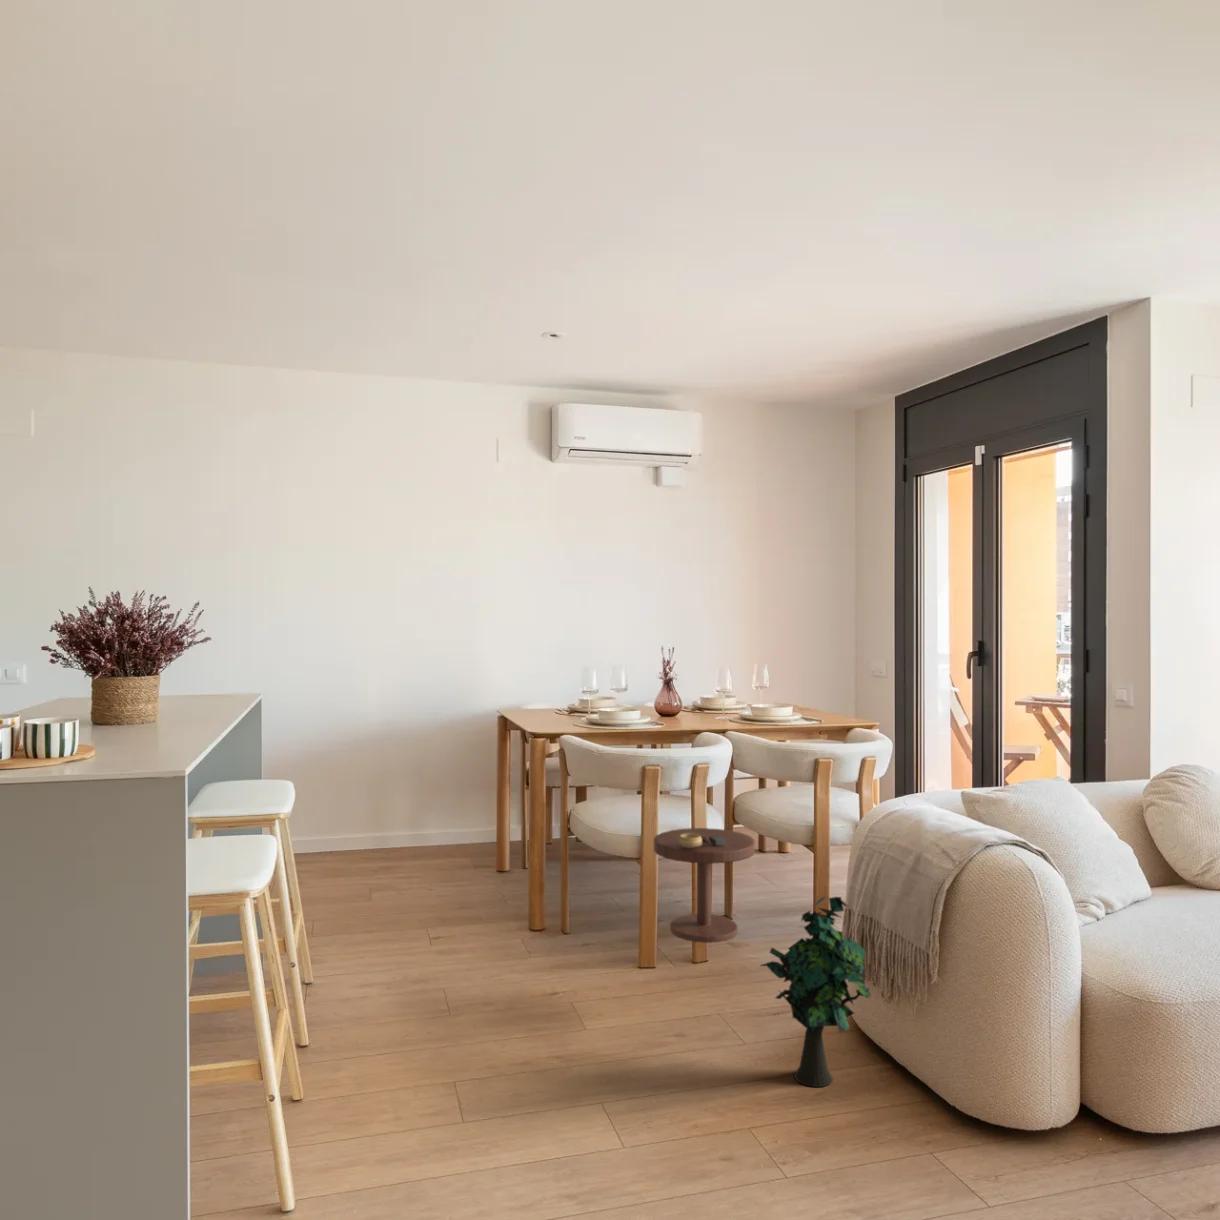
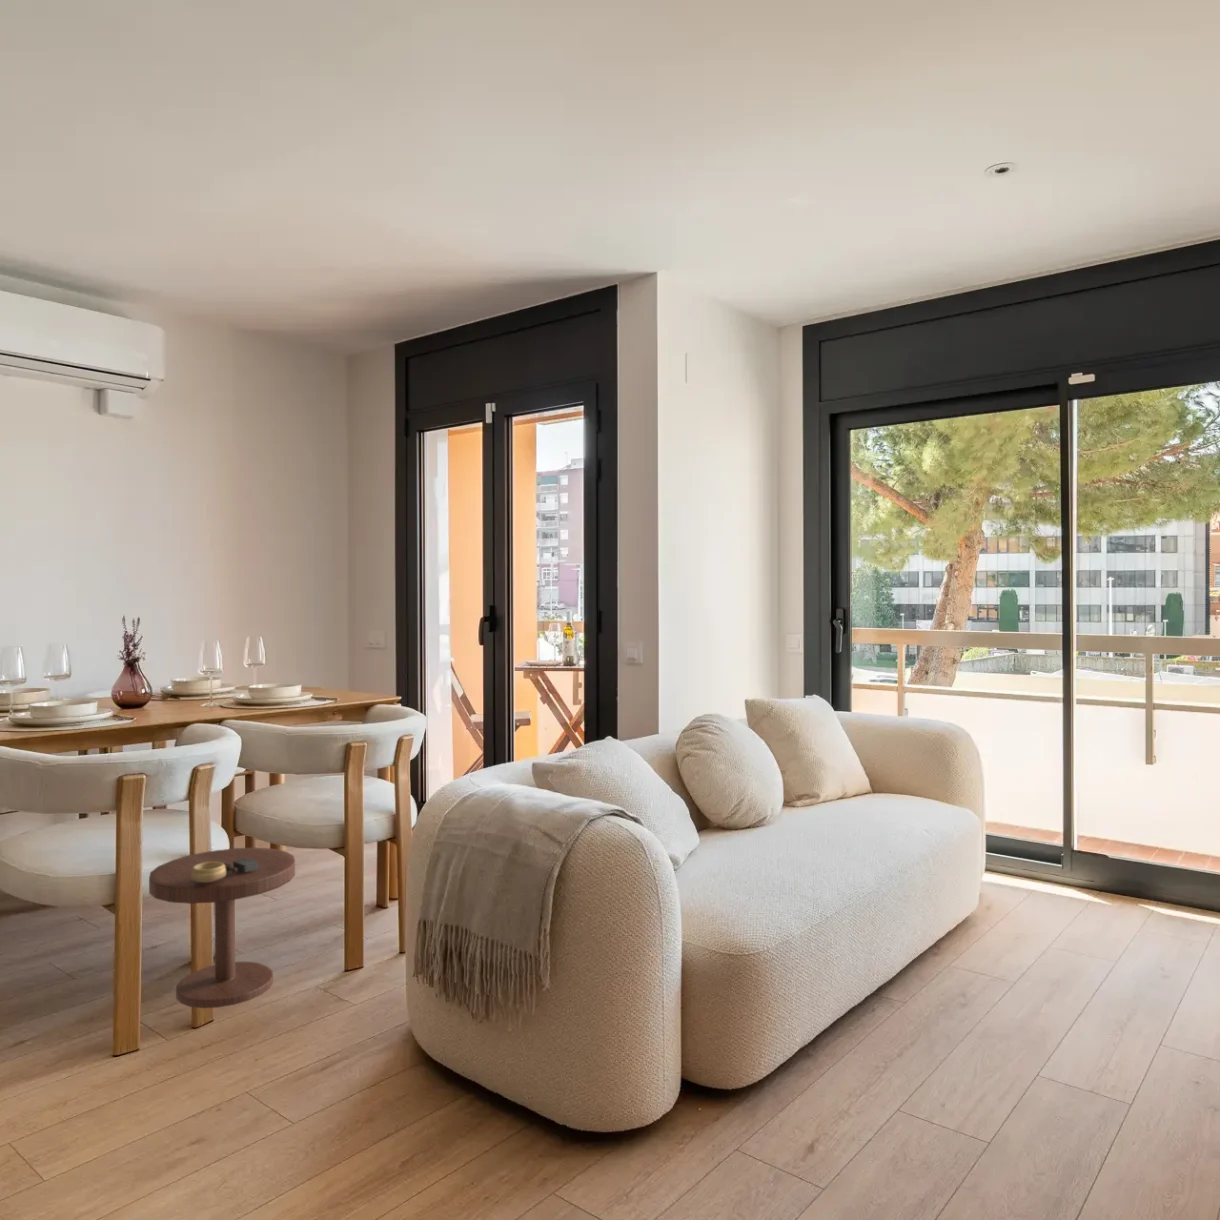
decorative plant: present [761,897,871,1087] -> none [321,911,462,1159]

